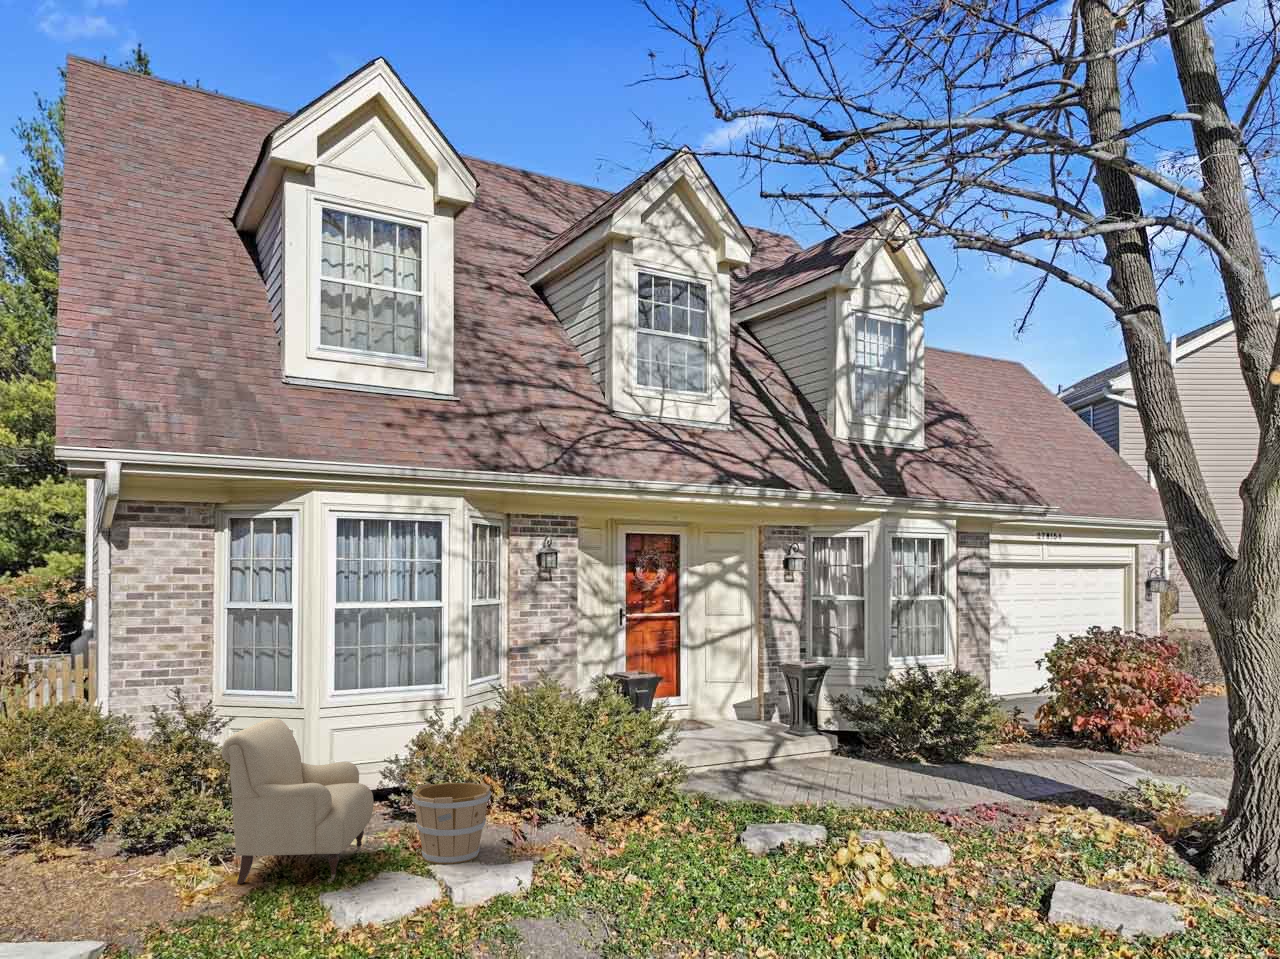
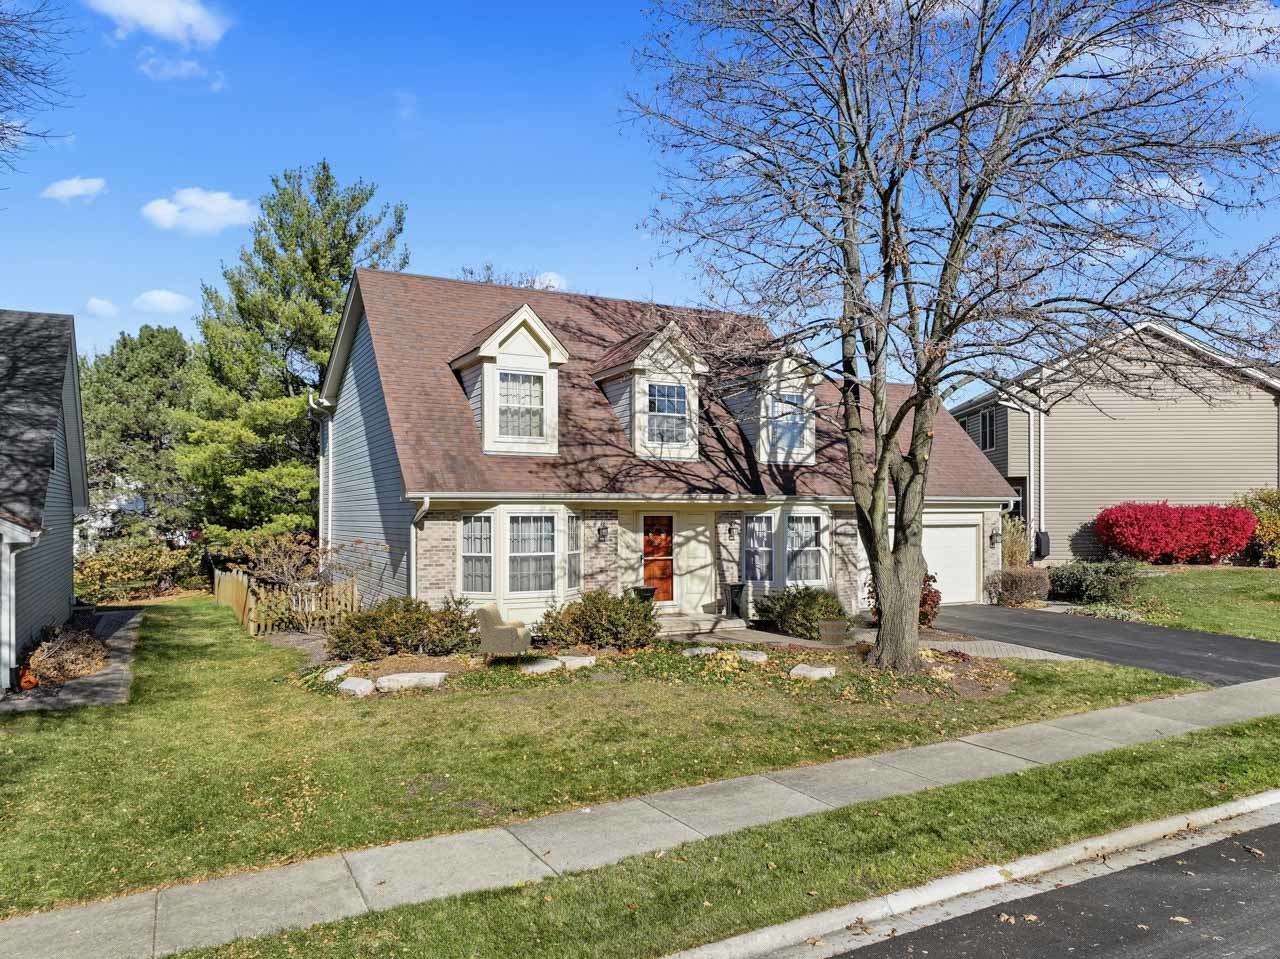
wooden bucket: present [412,783,491,864] -> present [818,617,847,645]

